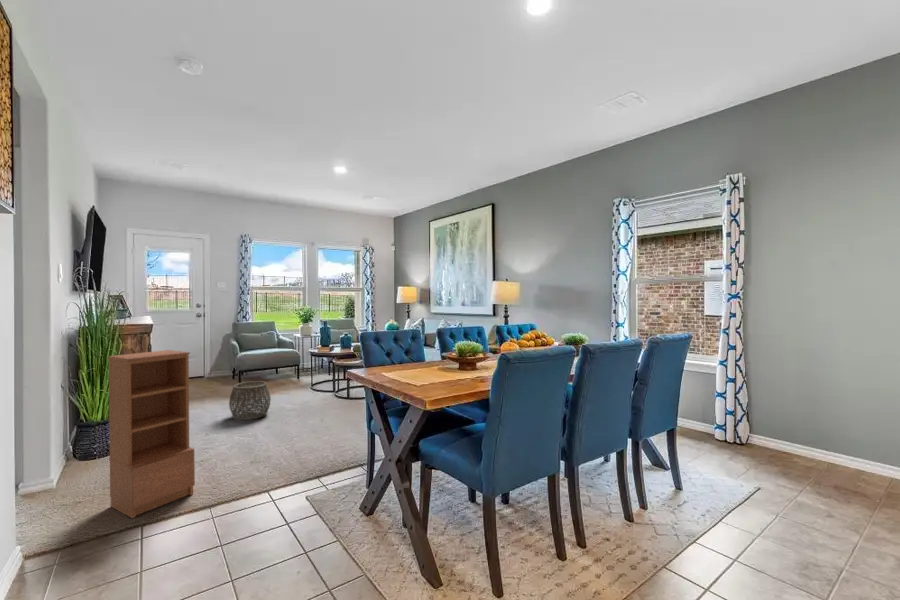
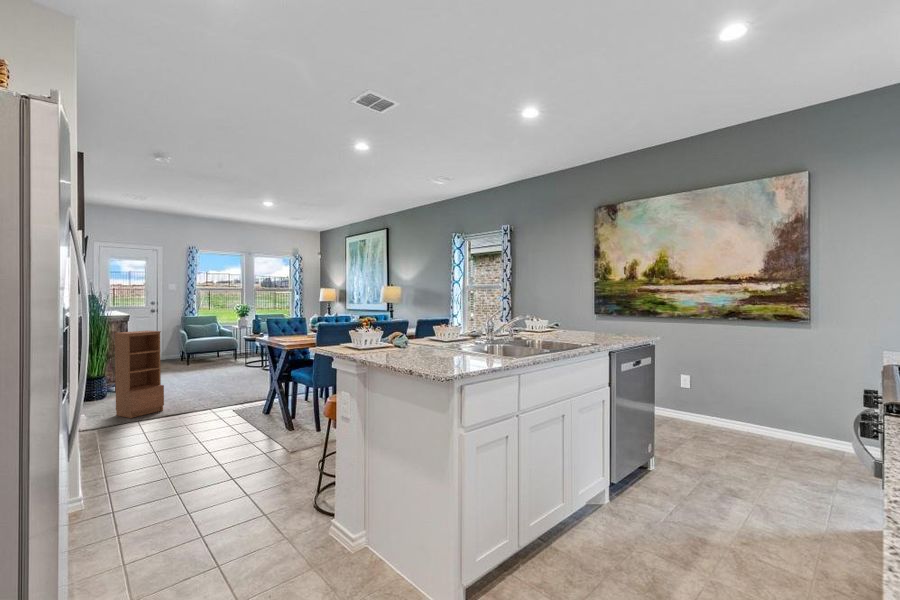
woven basket: present [229,381,271,420] -> none [181,357,212,382]

